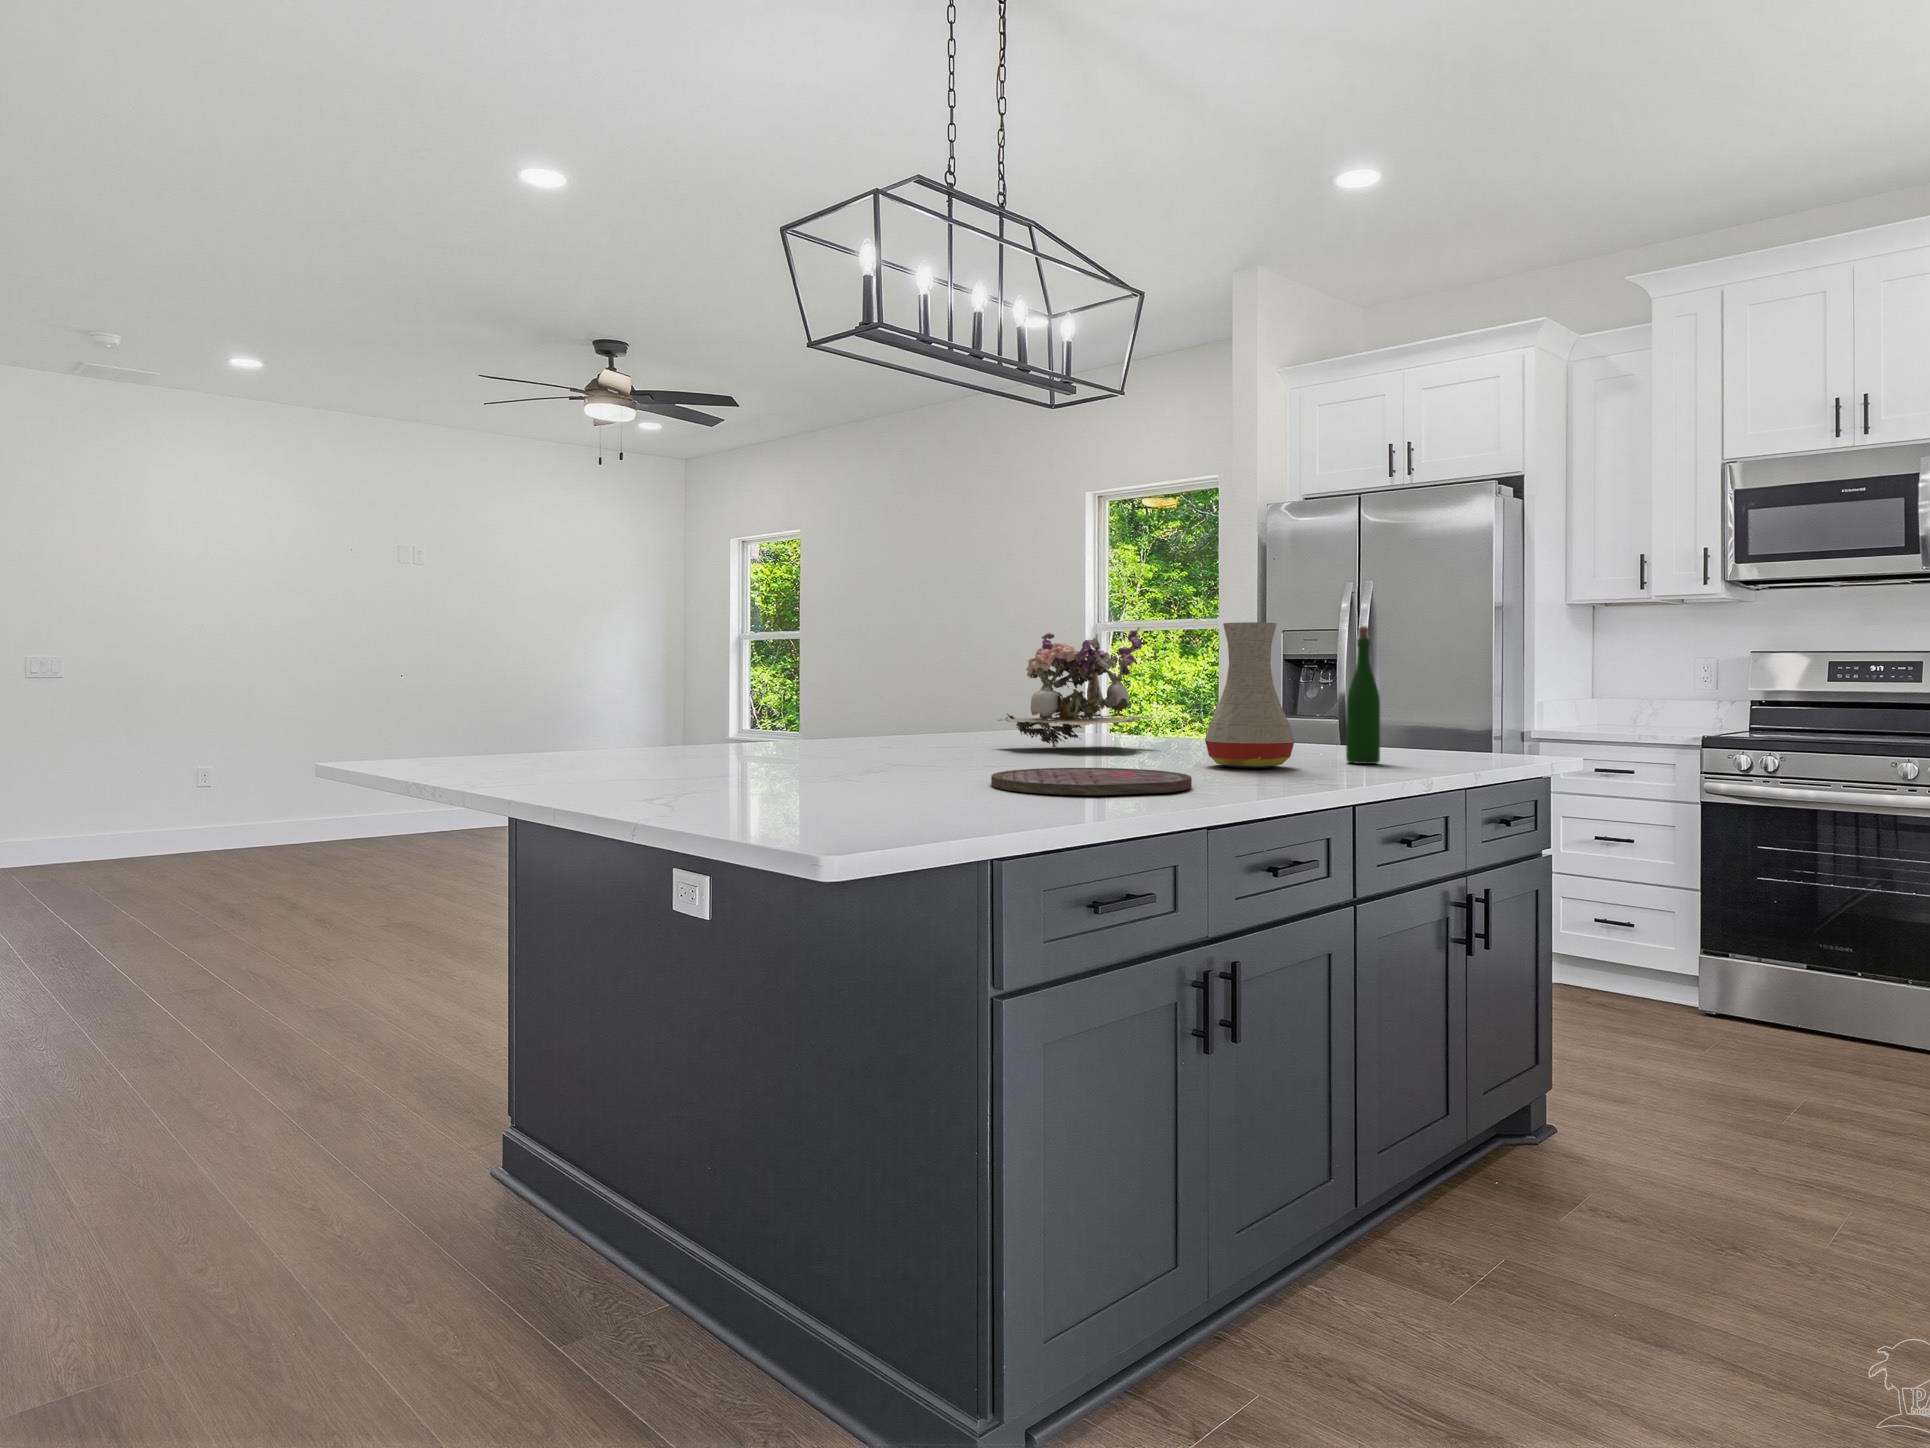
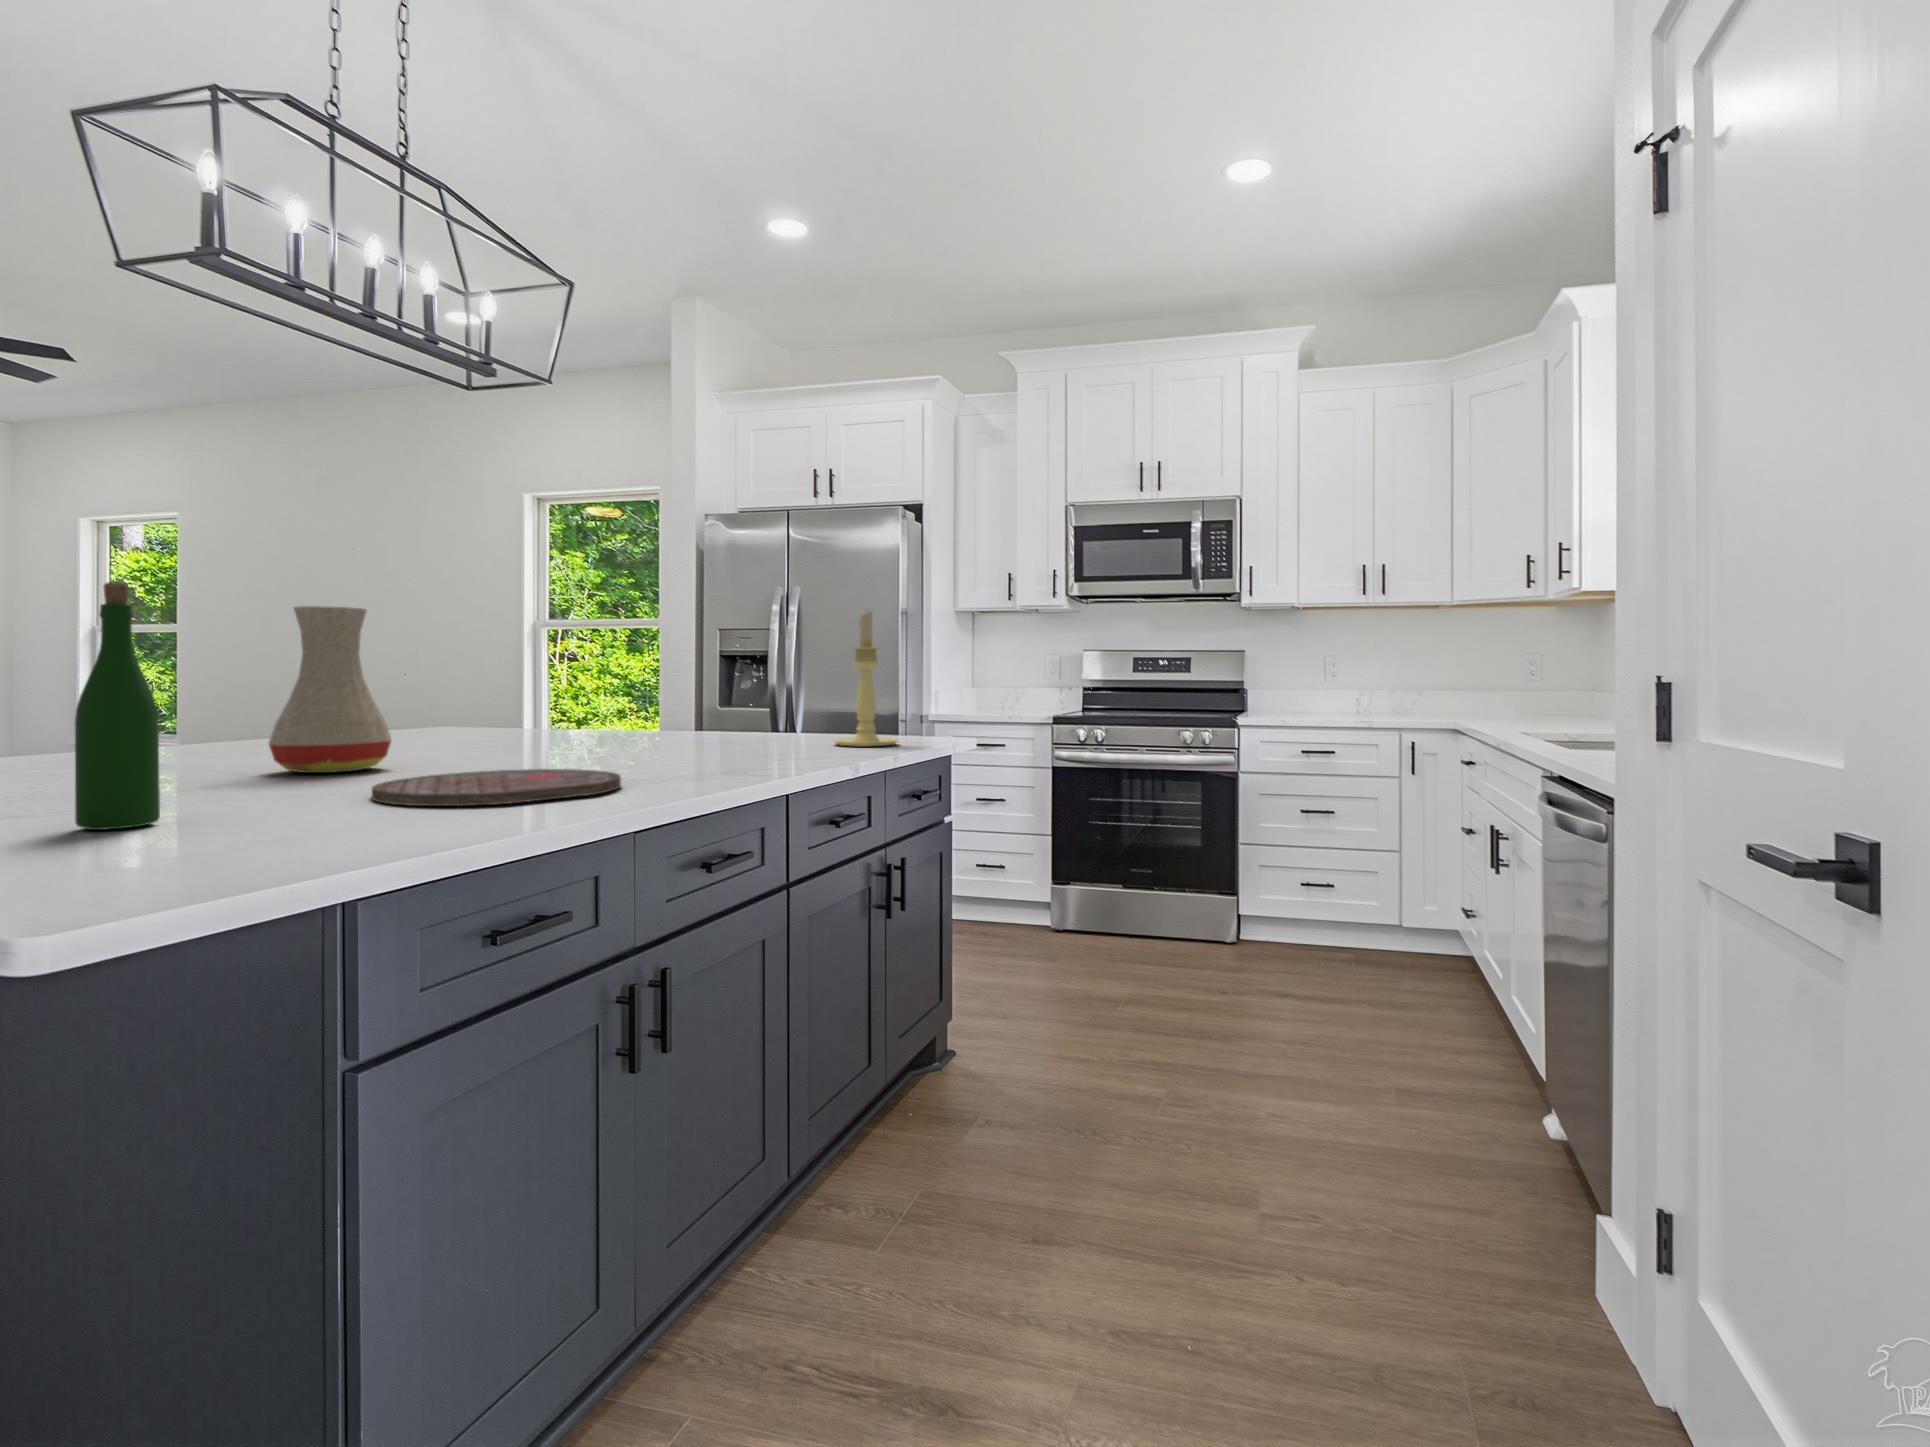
candle holder: none [1404,607,1482,763] -> present [834,611,898,747]
vase: present [1205,622,1294,768] -> present [269,606,391,773]
wine bottle: present [1346,626,1380,764] -> present [75,582,160,830]
flower arrangement: present [998,627,1156,747] -> none [403,621,592,747]

